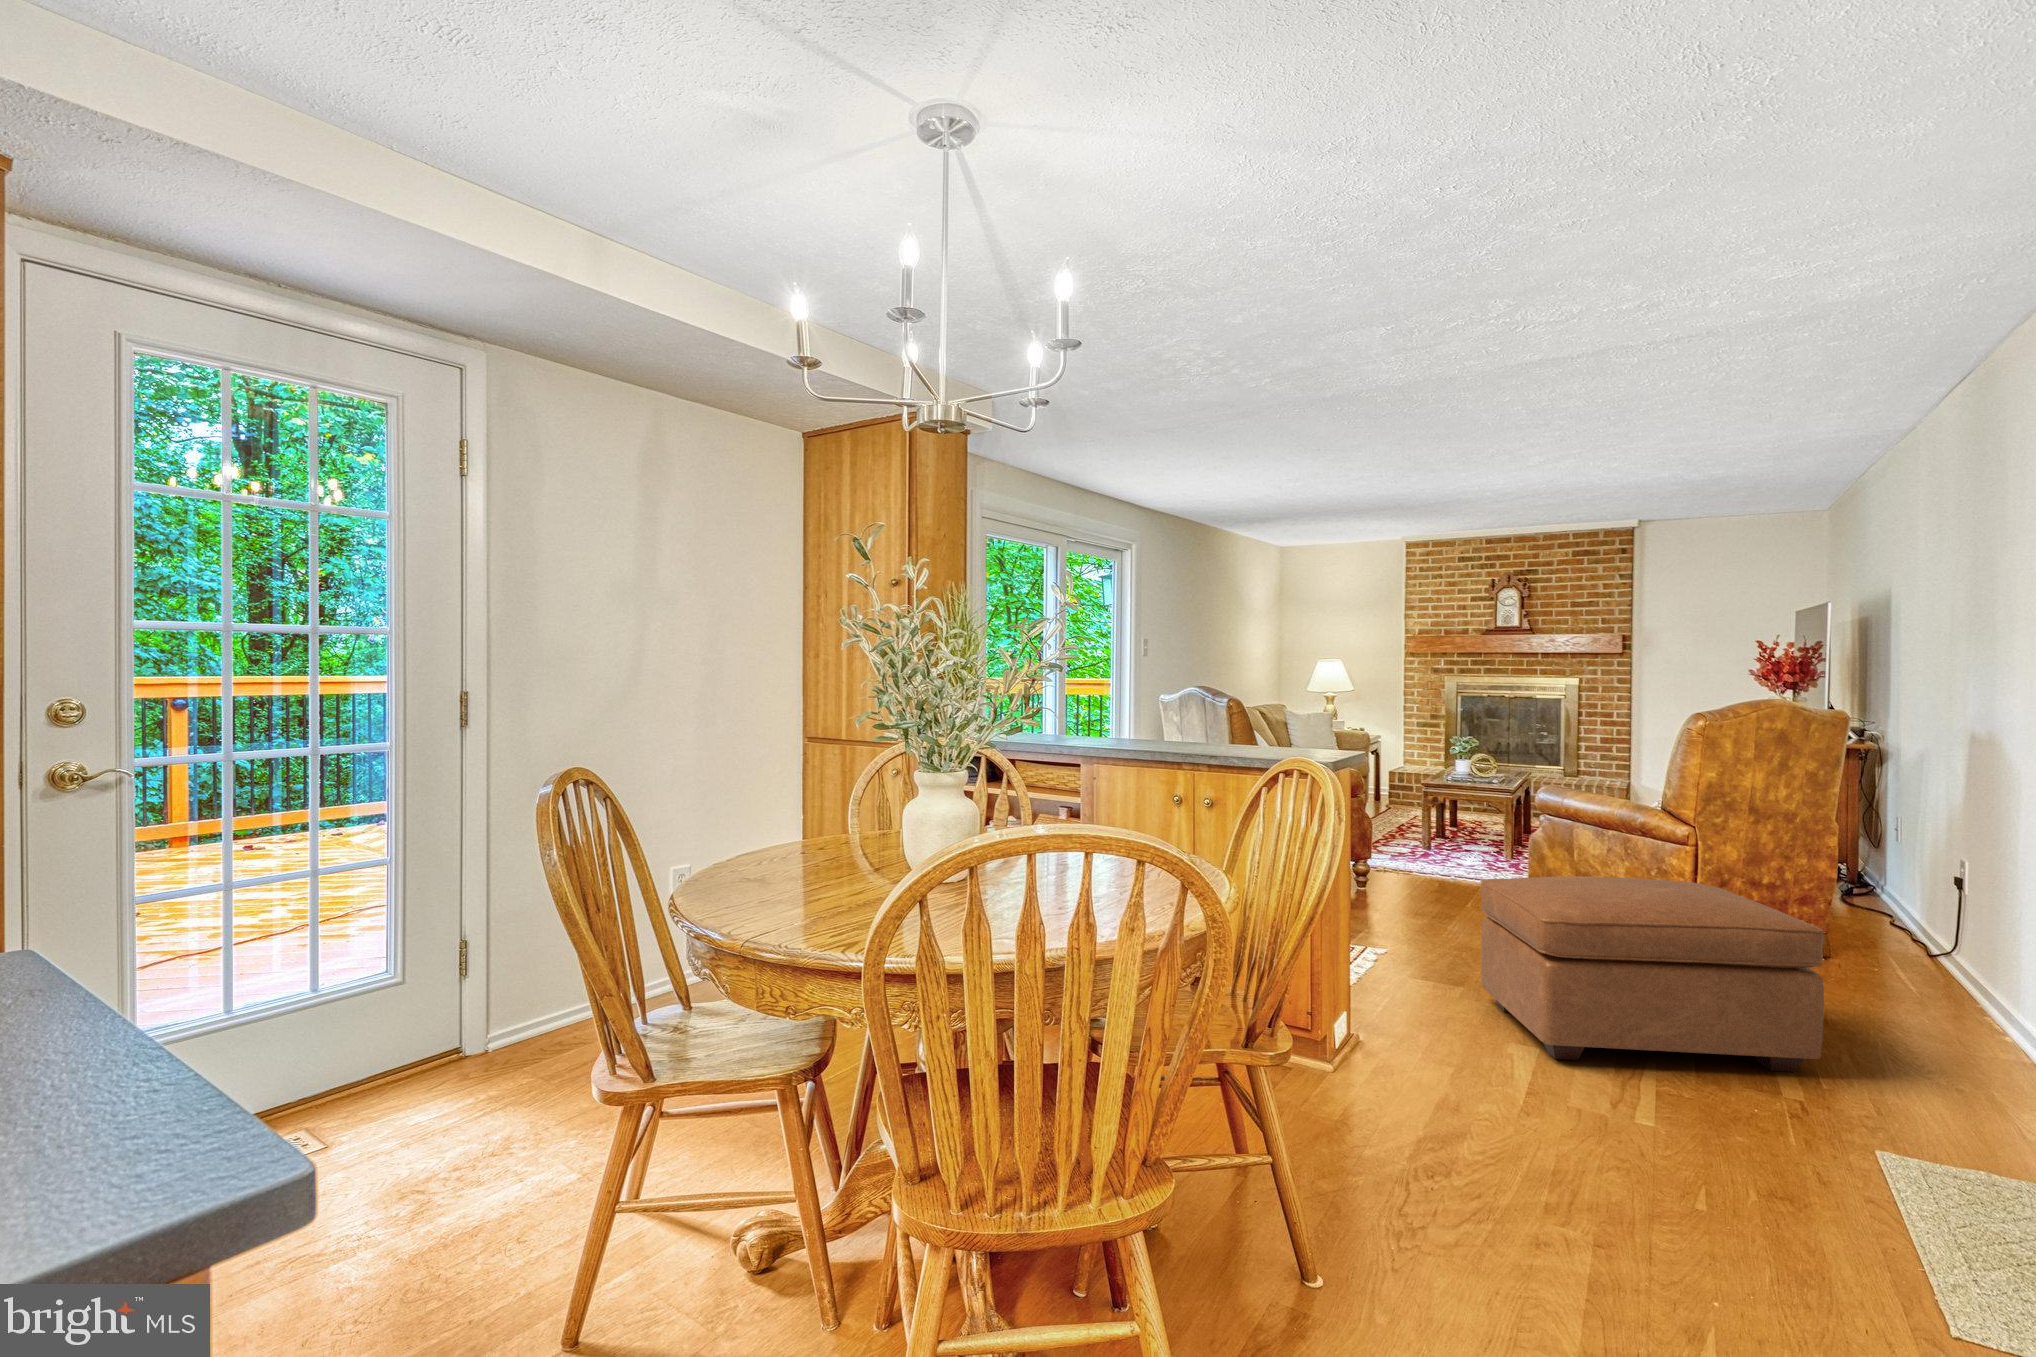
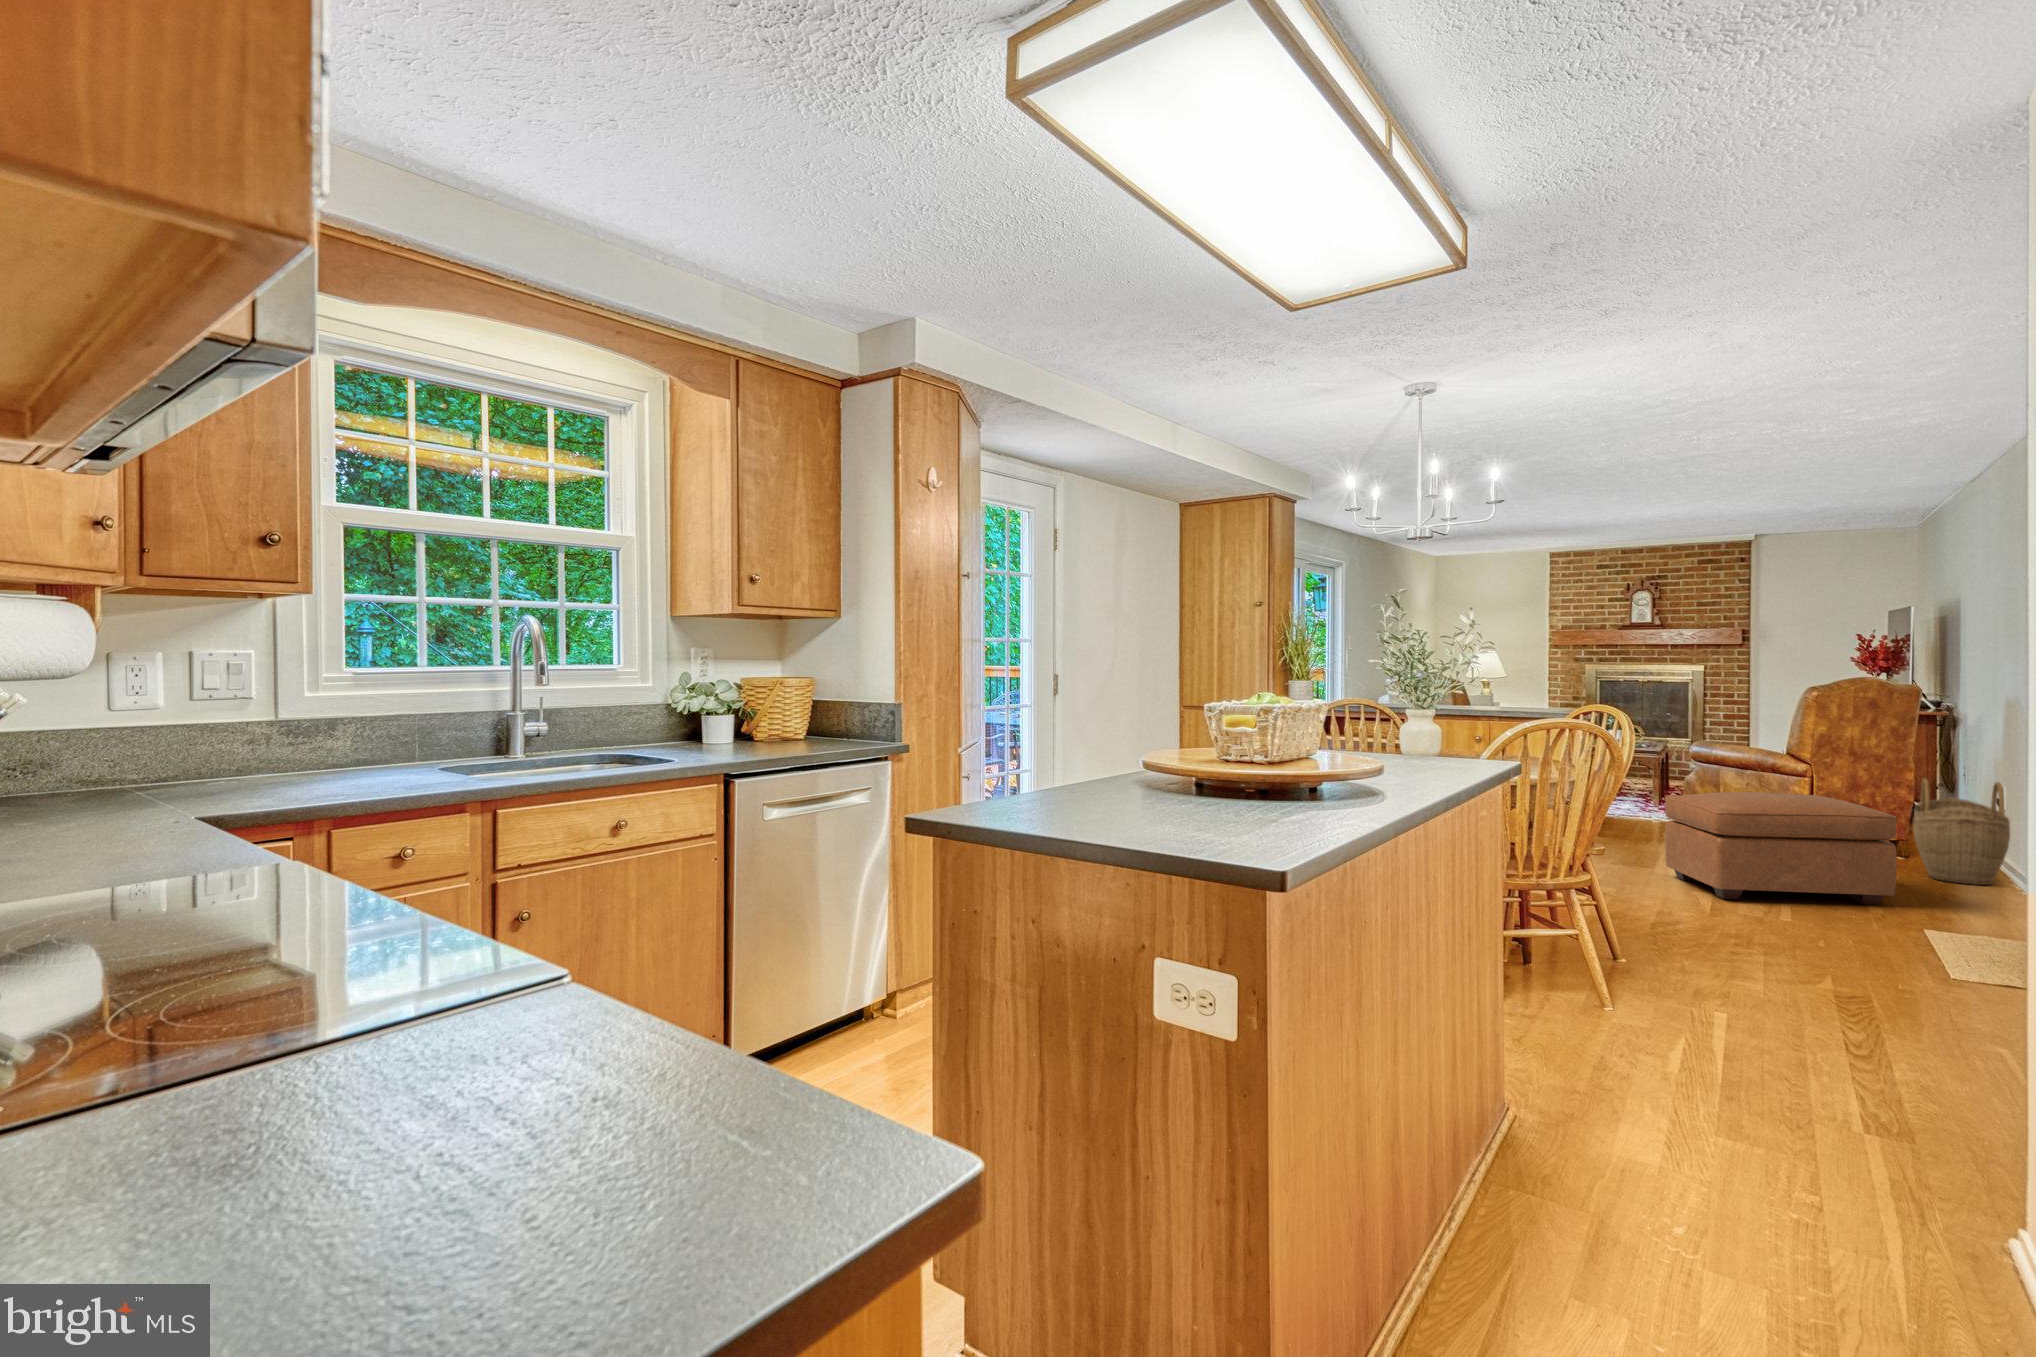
woven basket: none [1840,851,1984,1020] -> present [1913,778,2010,885]

